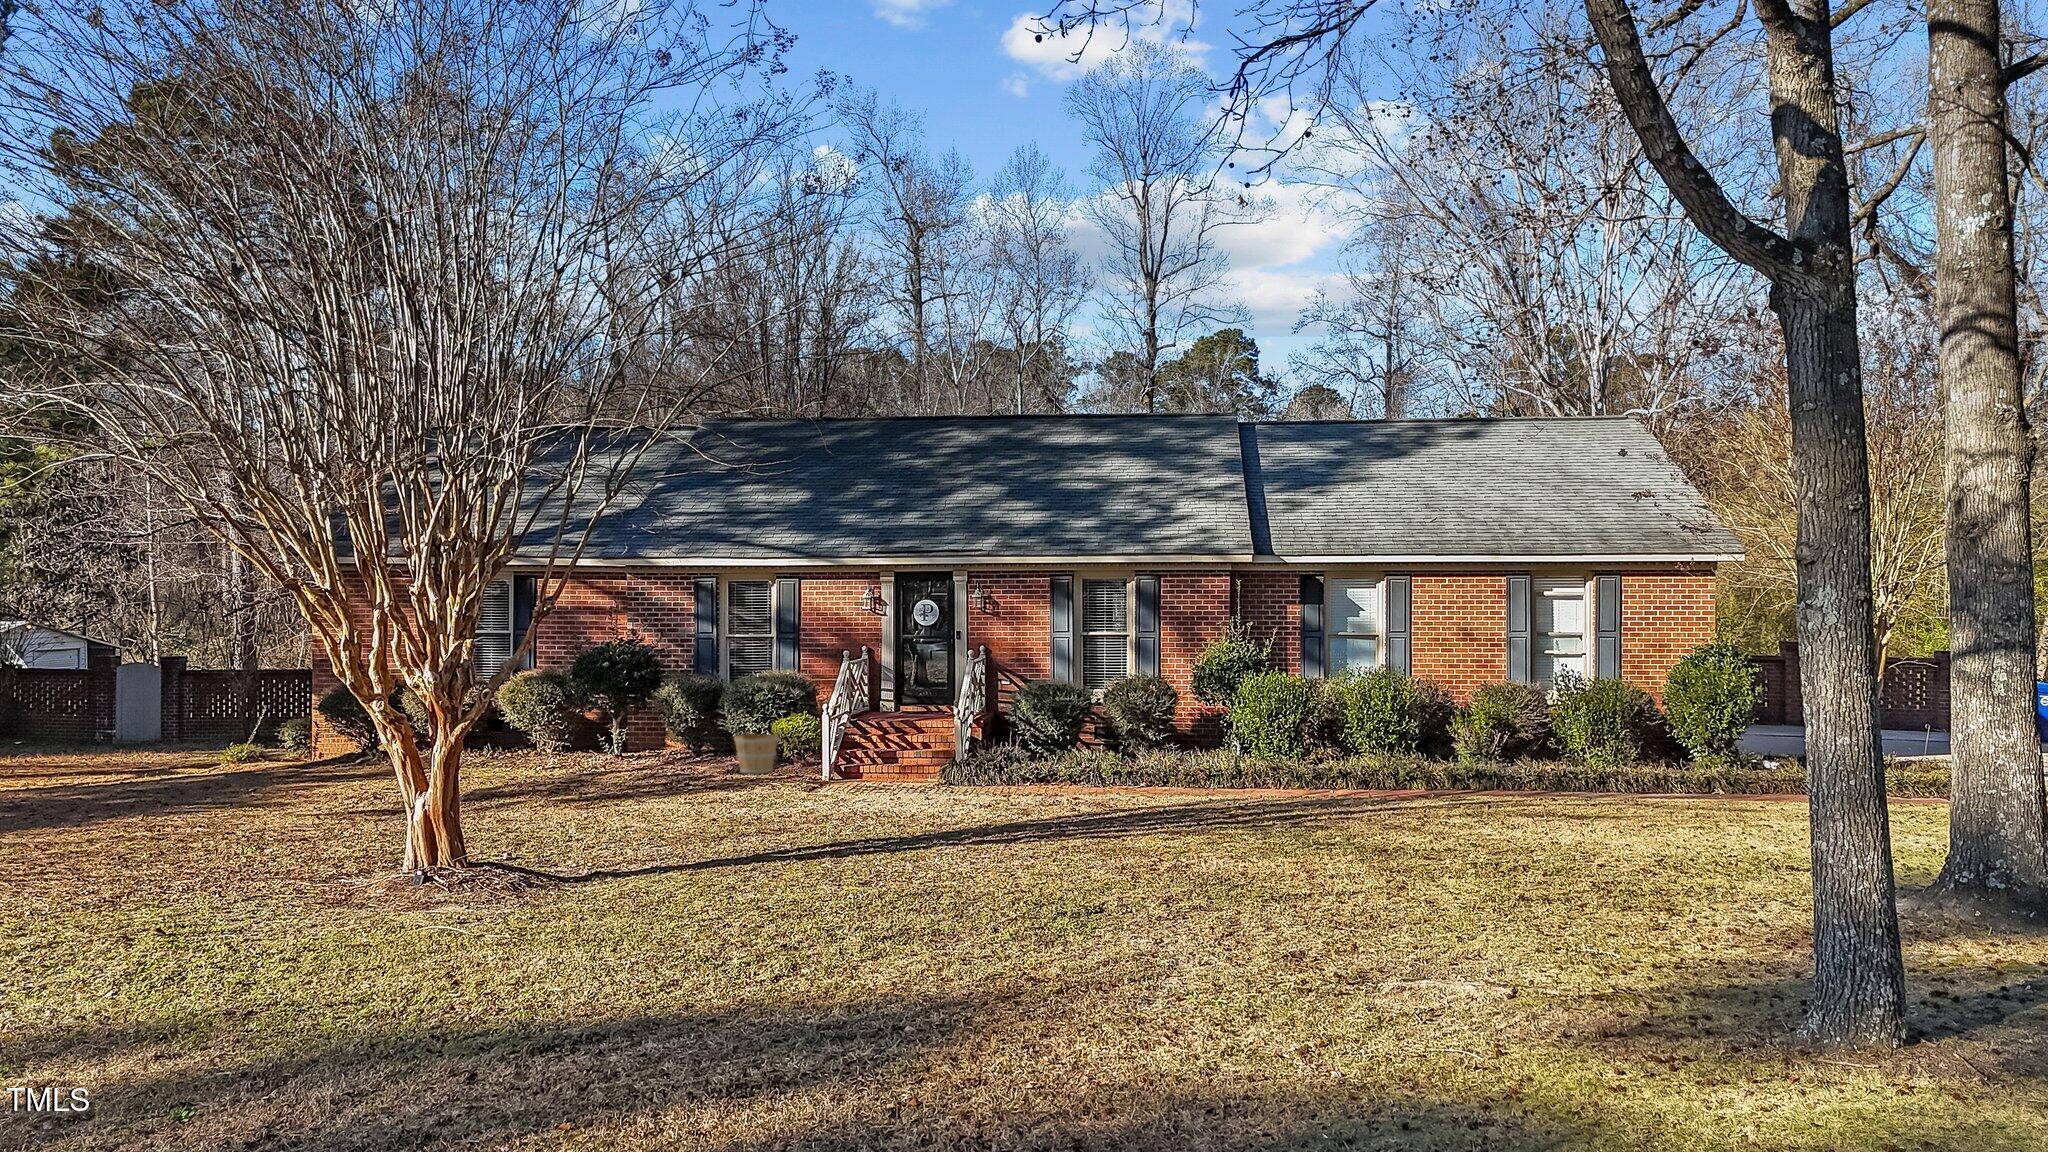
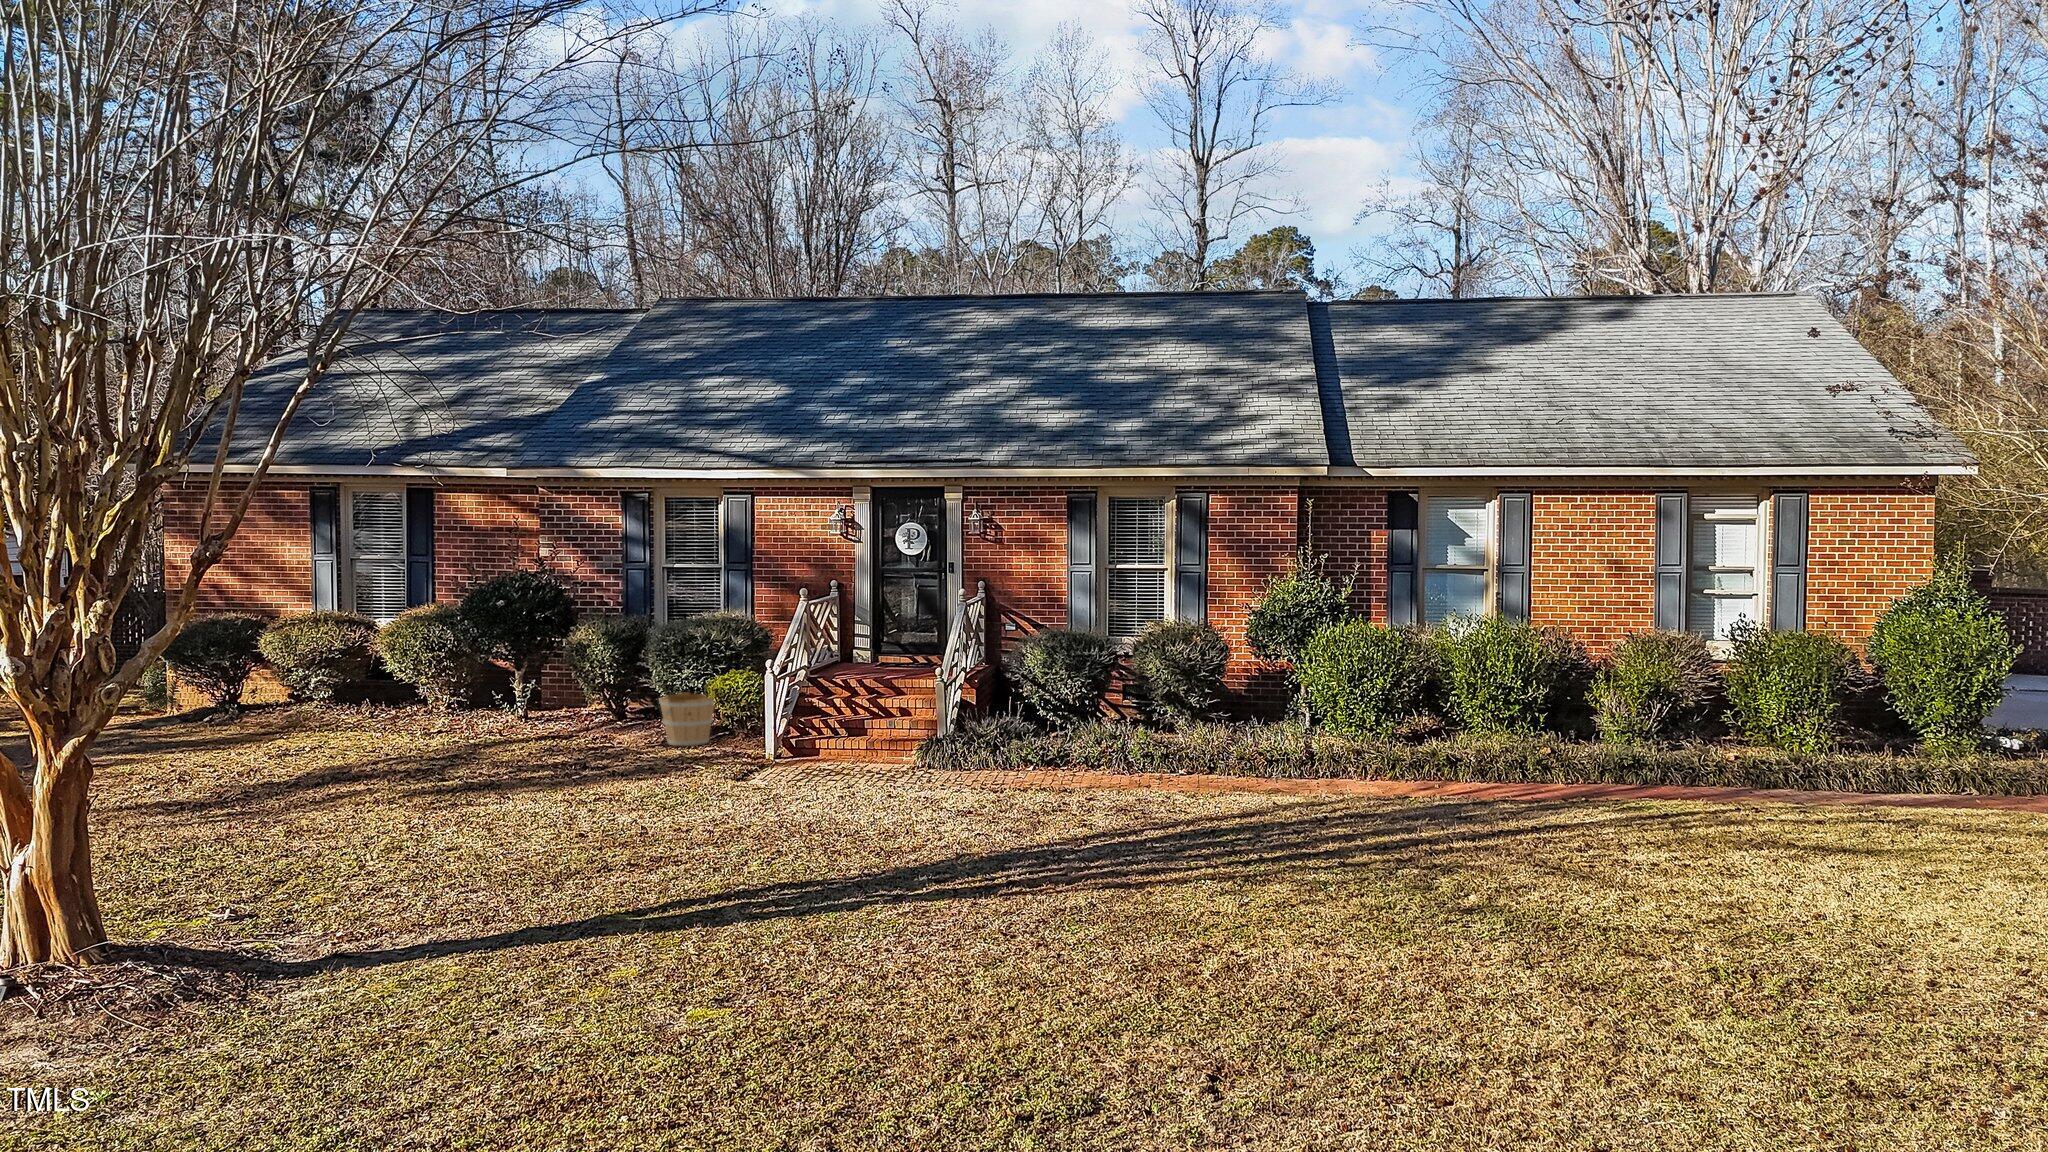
potted tree: none [302,717,334,765] -> present [142,671,179,726]

